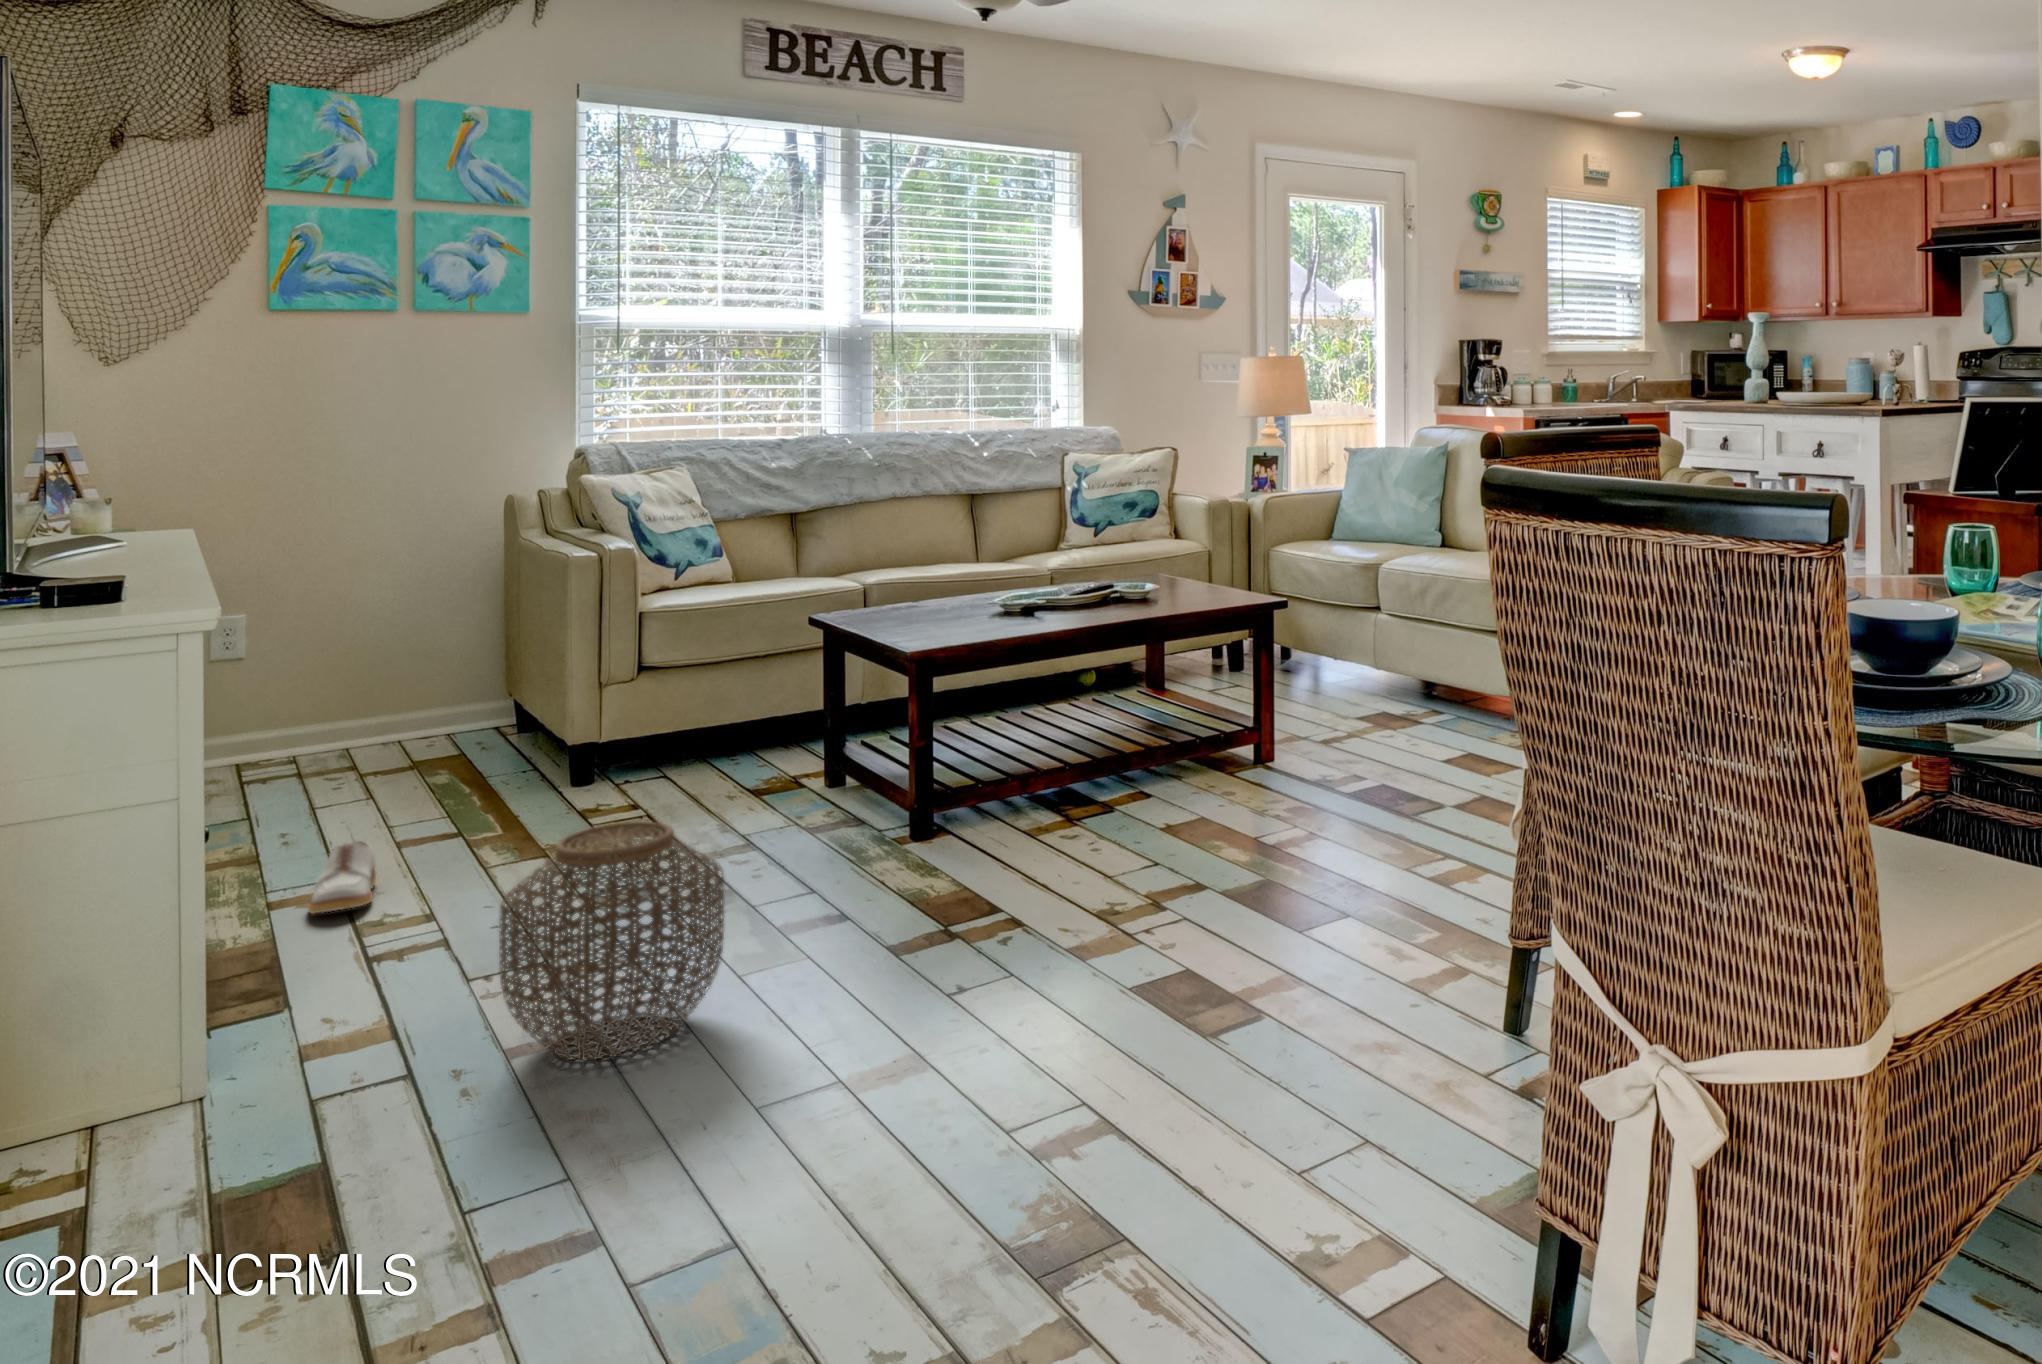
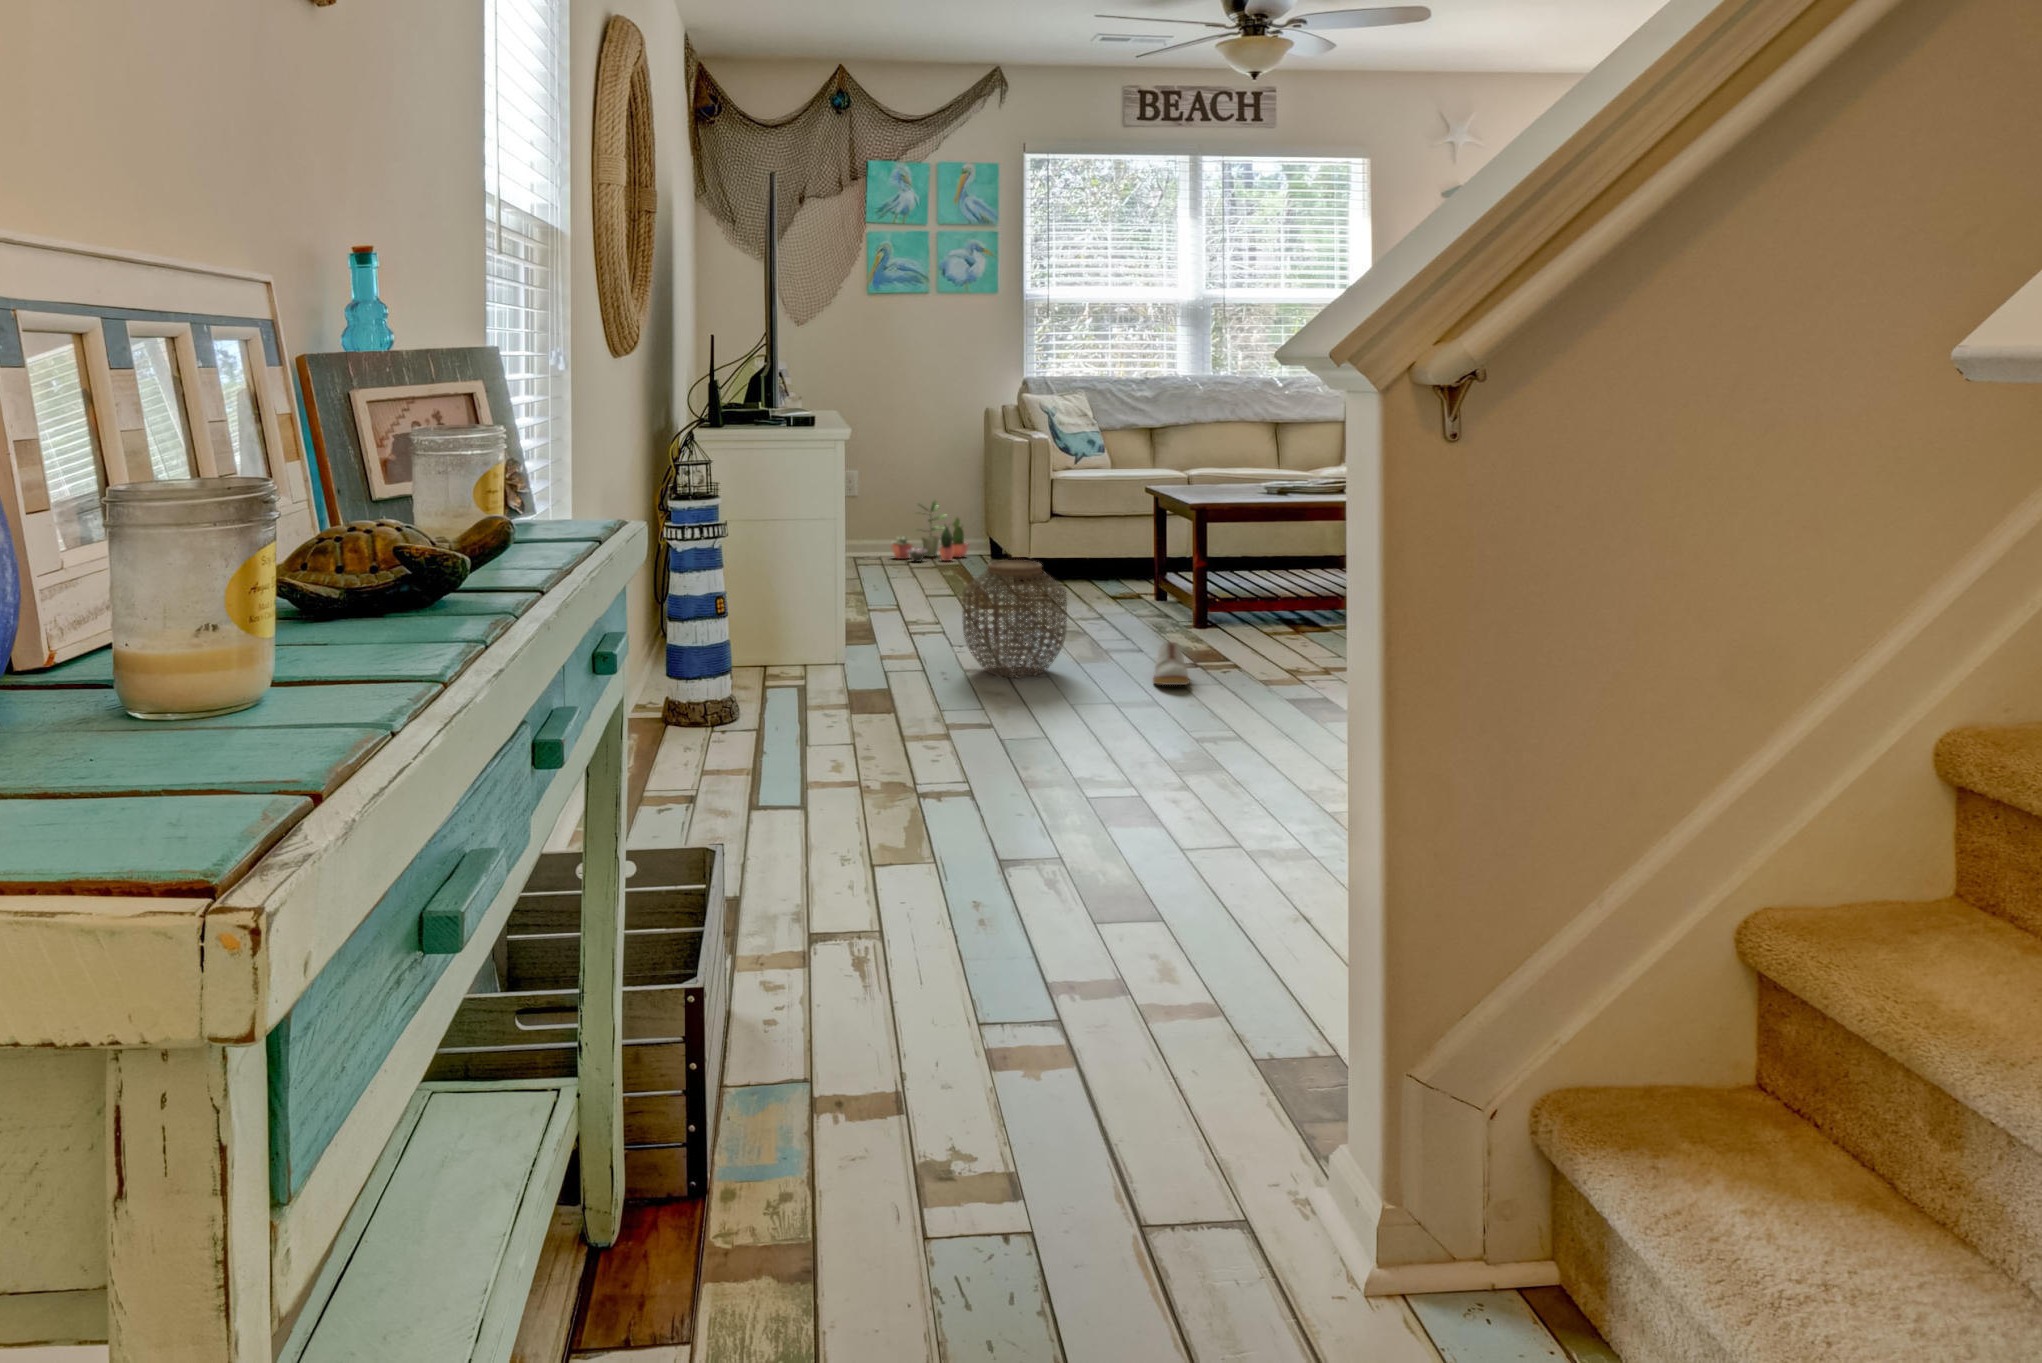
potted plant: none [316,648,474,759] -> present [892,500,968,562]
shoe: present [308,841,376,914] -> present [1153,642,1190,685]

